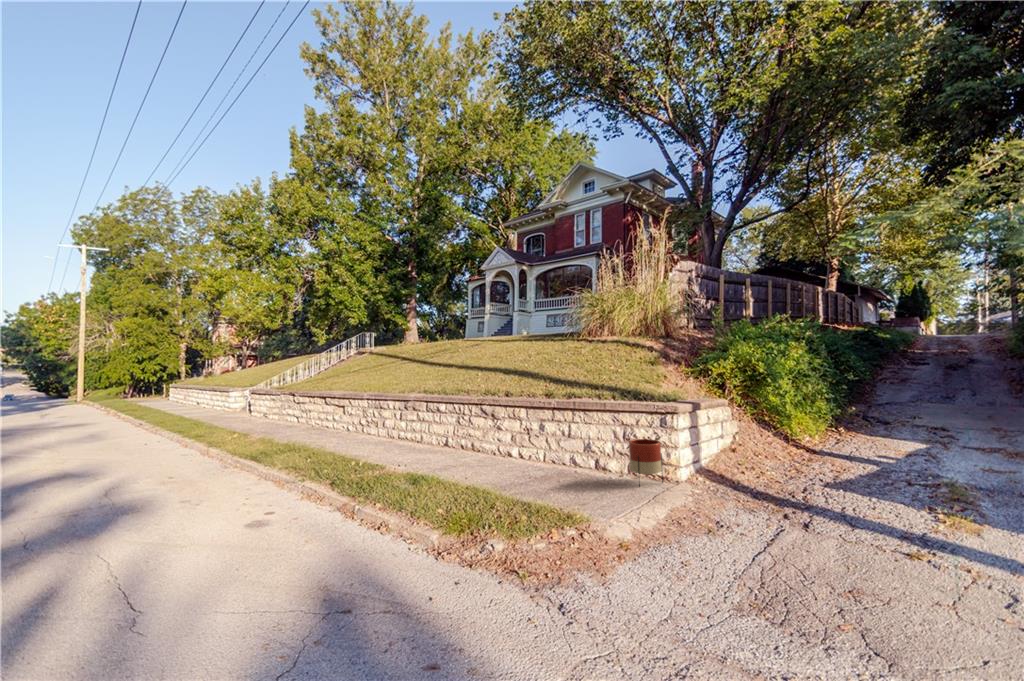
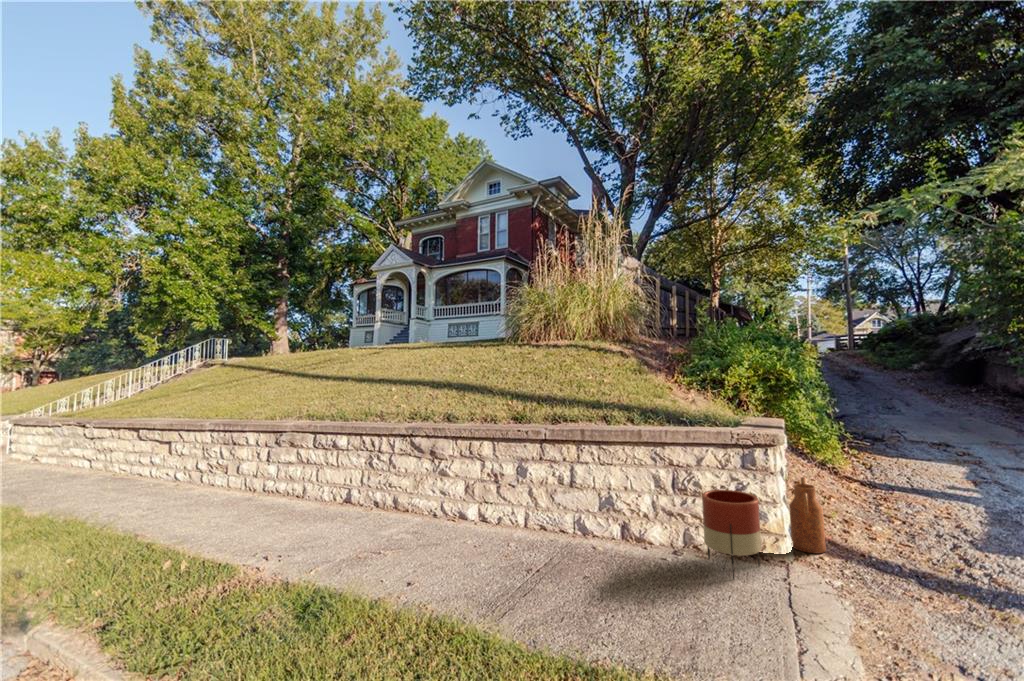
watering can: none [696,436,717,481] -> present [789,477,826,553]

